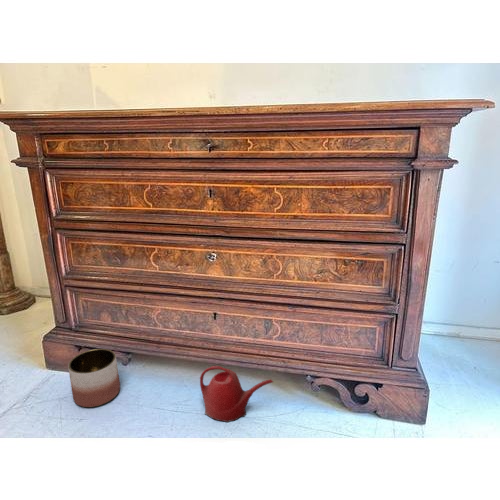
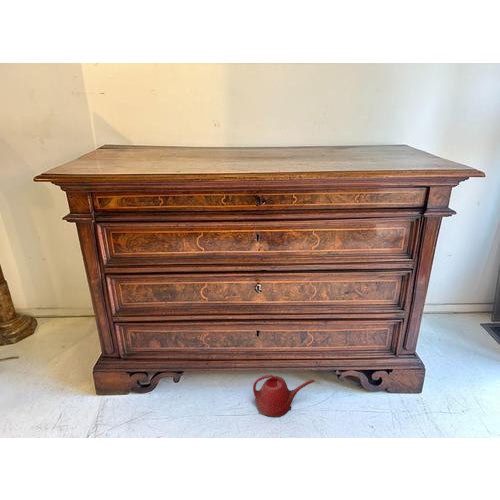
planter: present [68,349,120,407] -> none [135,372,178,425]

